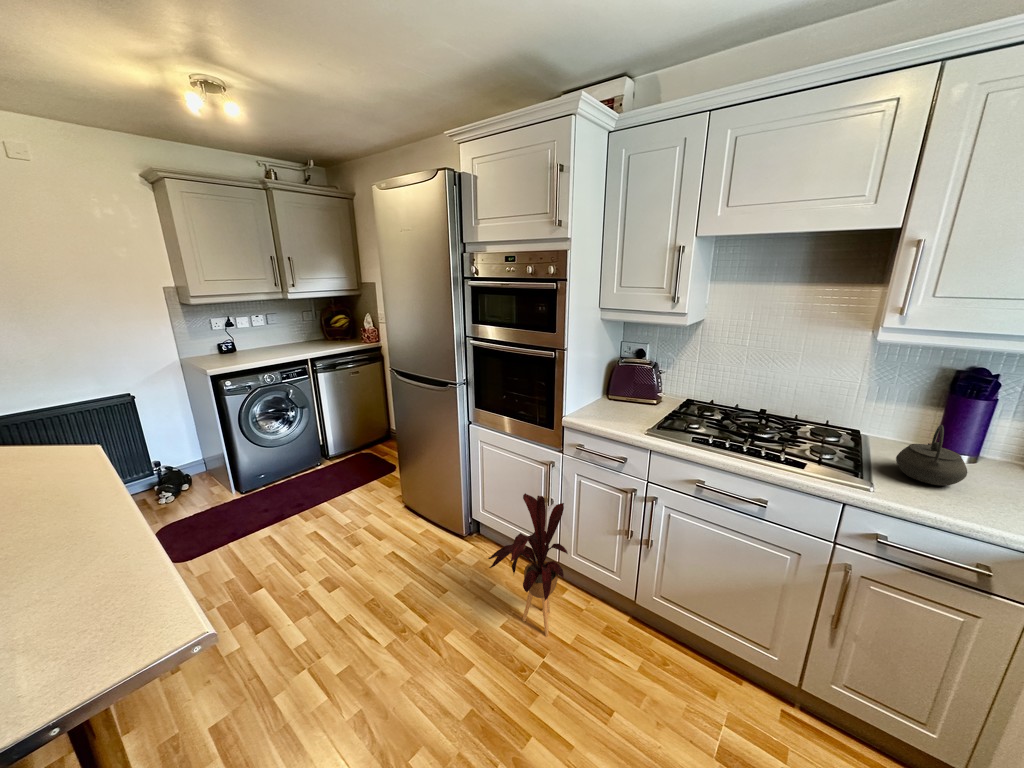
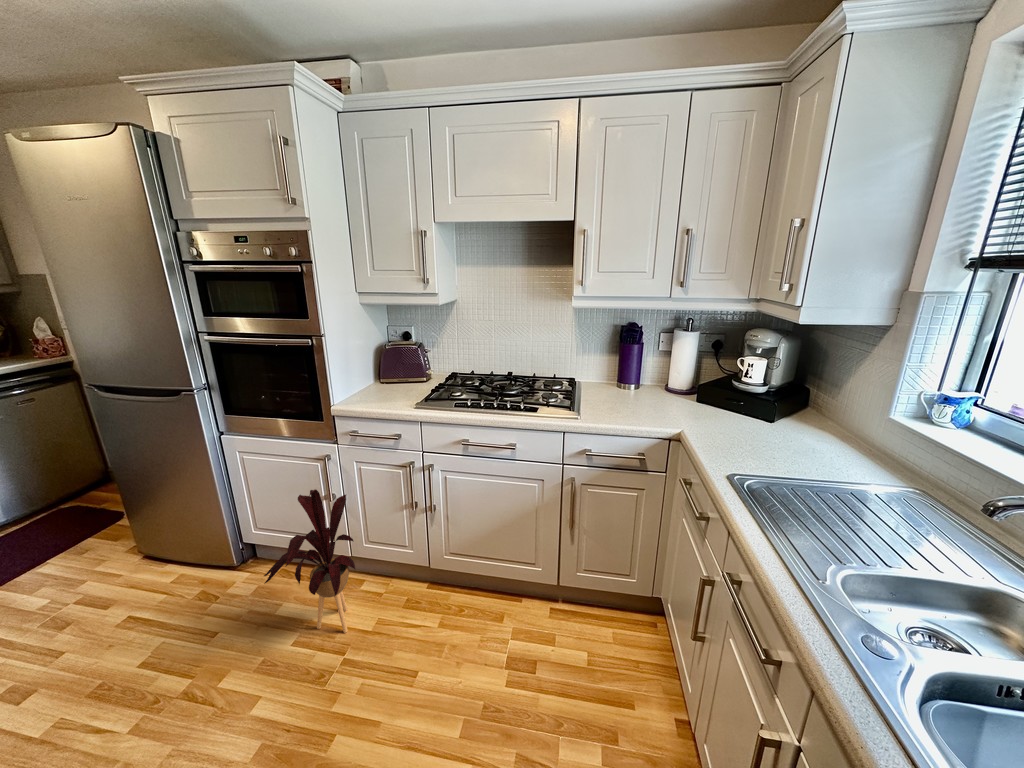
kettle: present [896,425,967,486] -> none [593,364,630,406]

